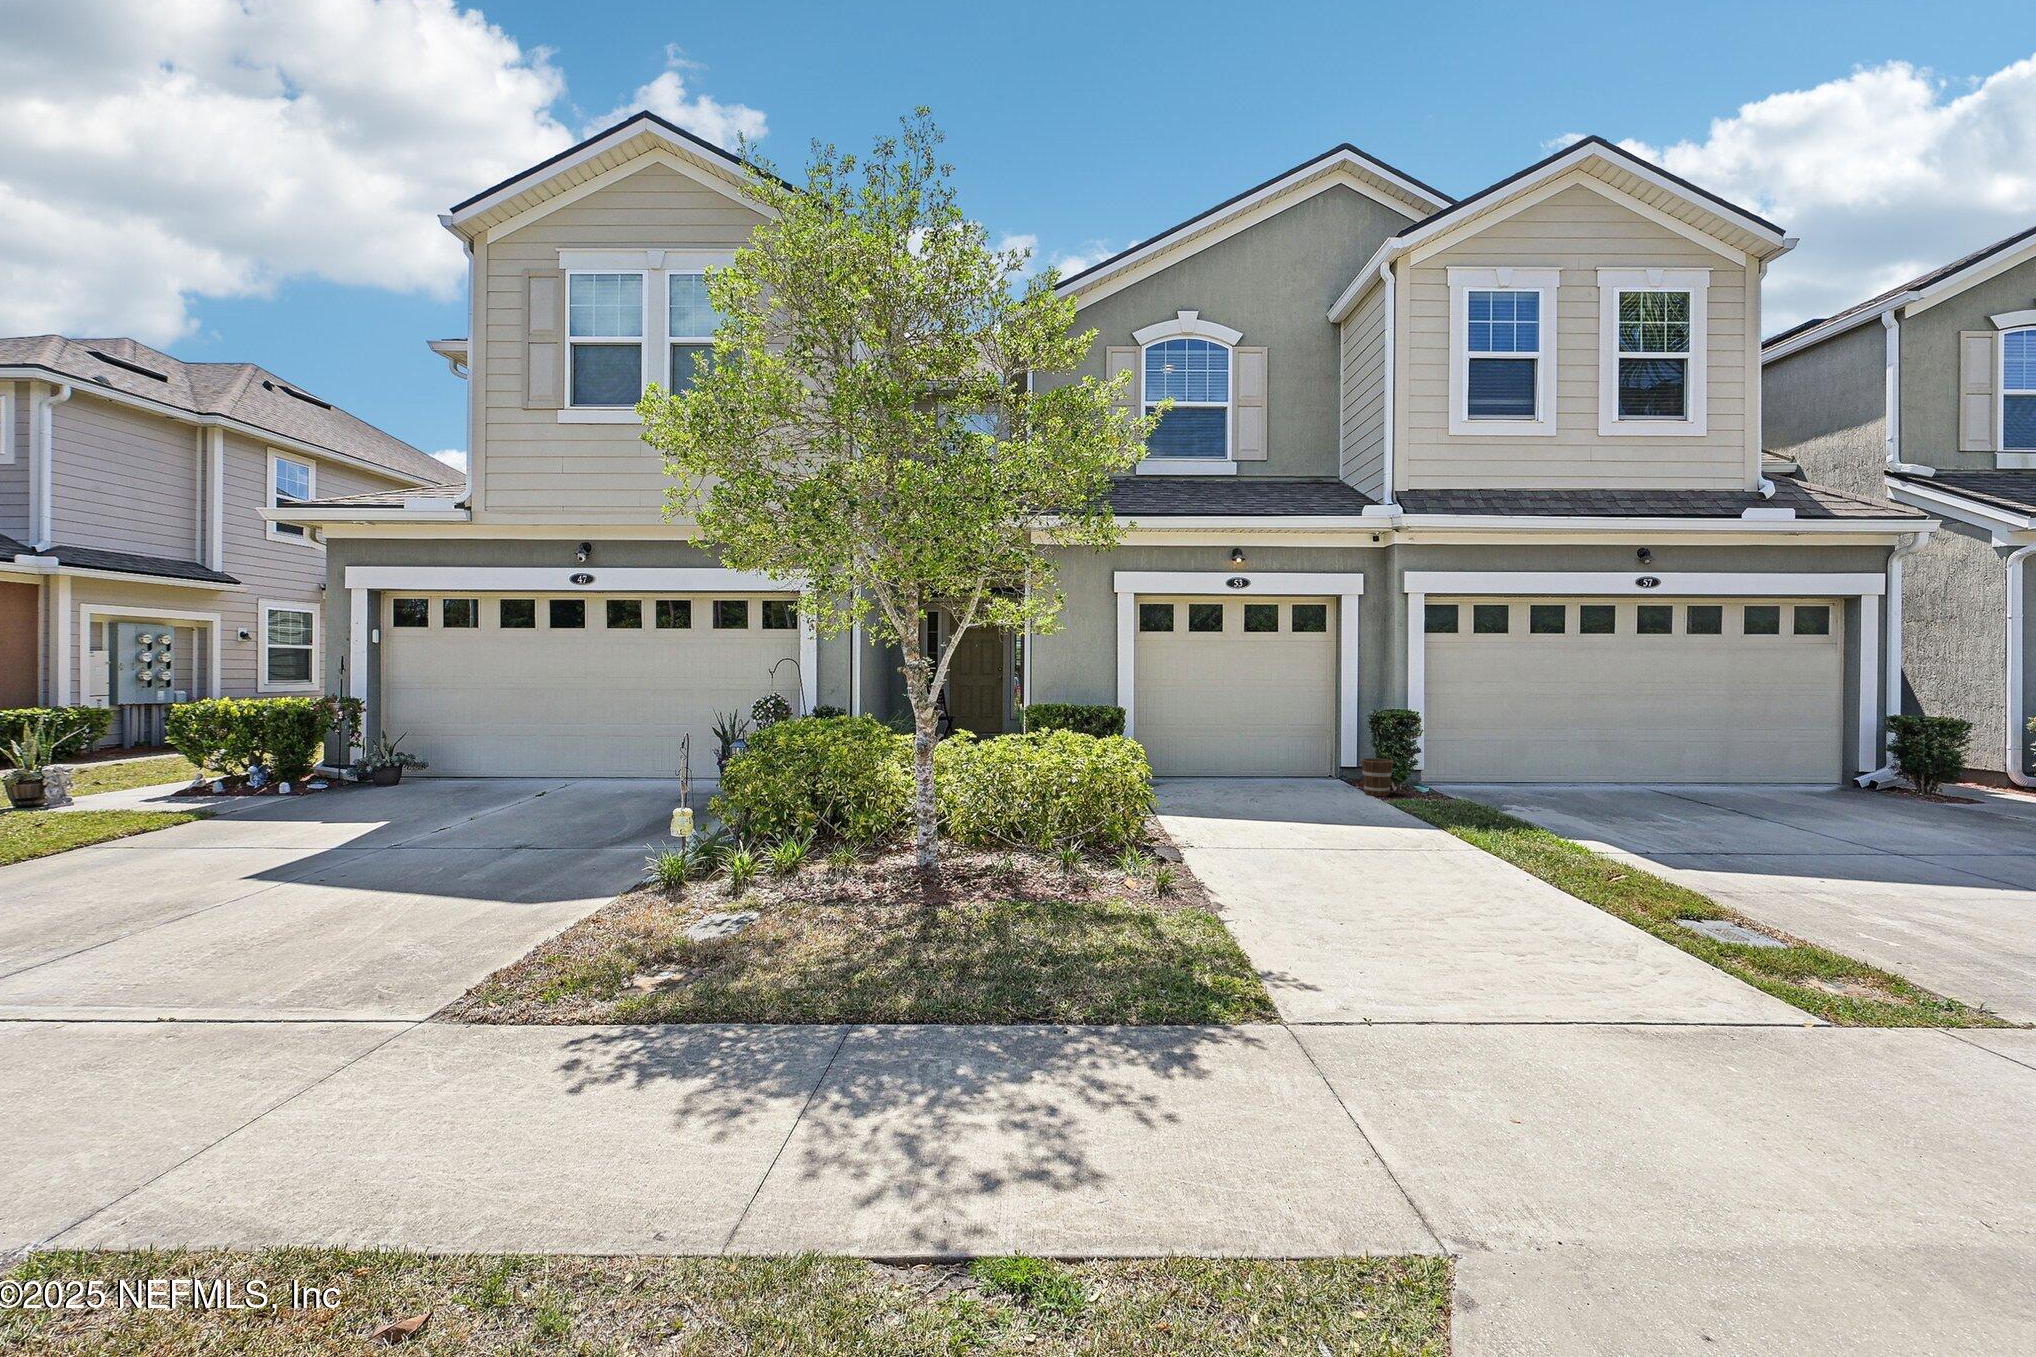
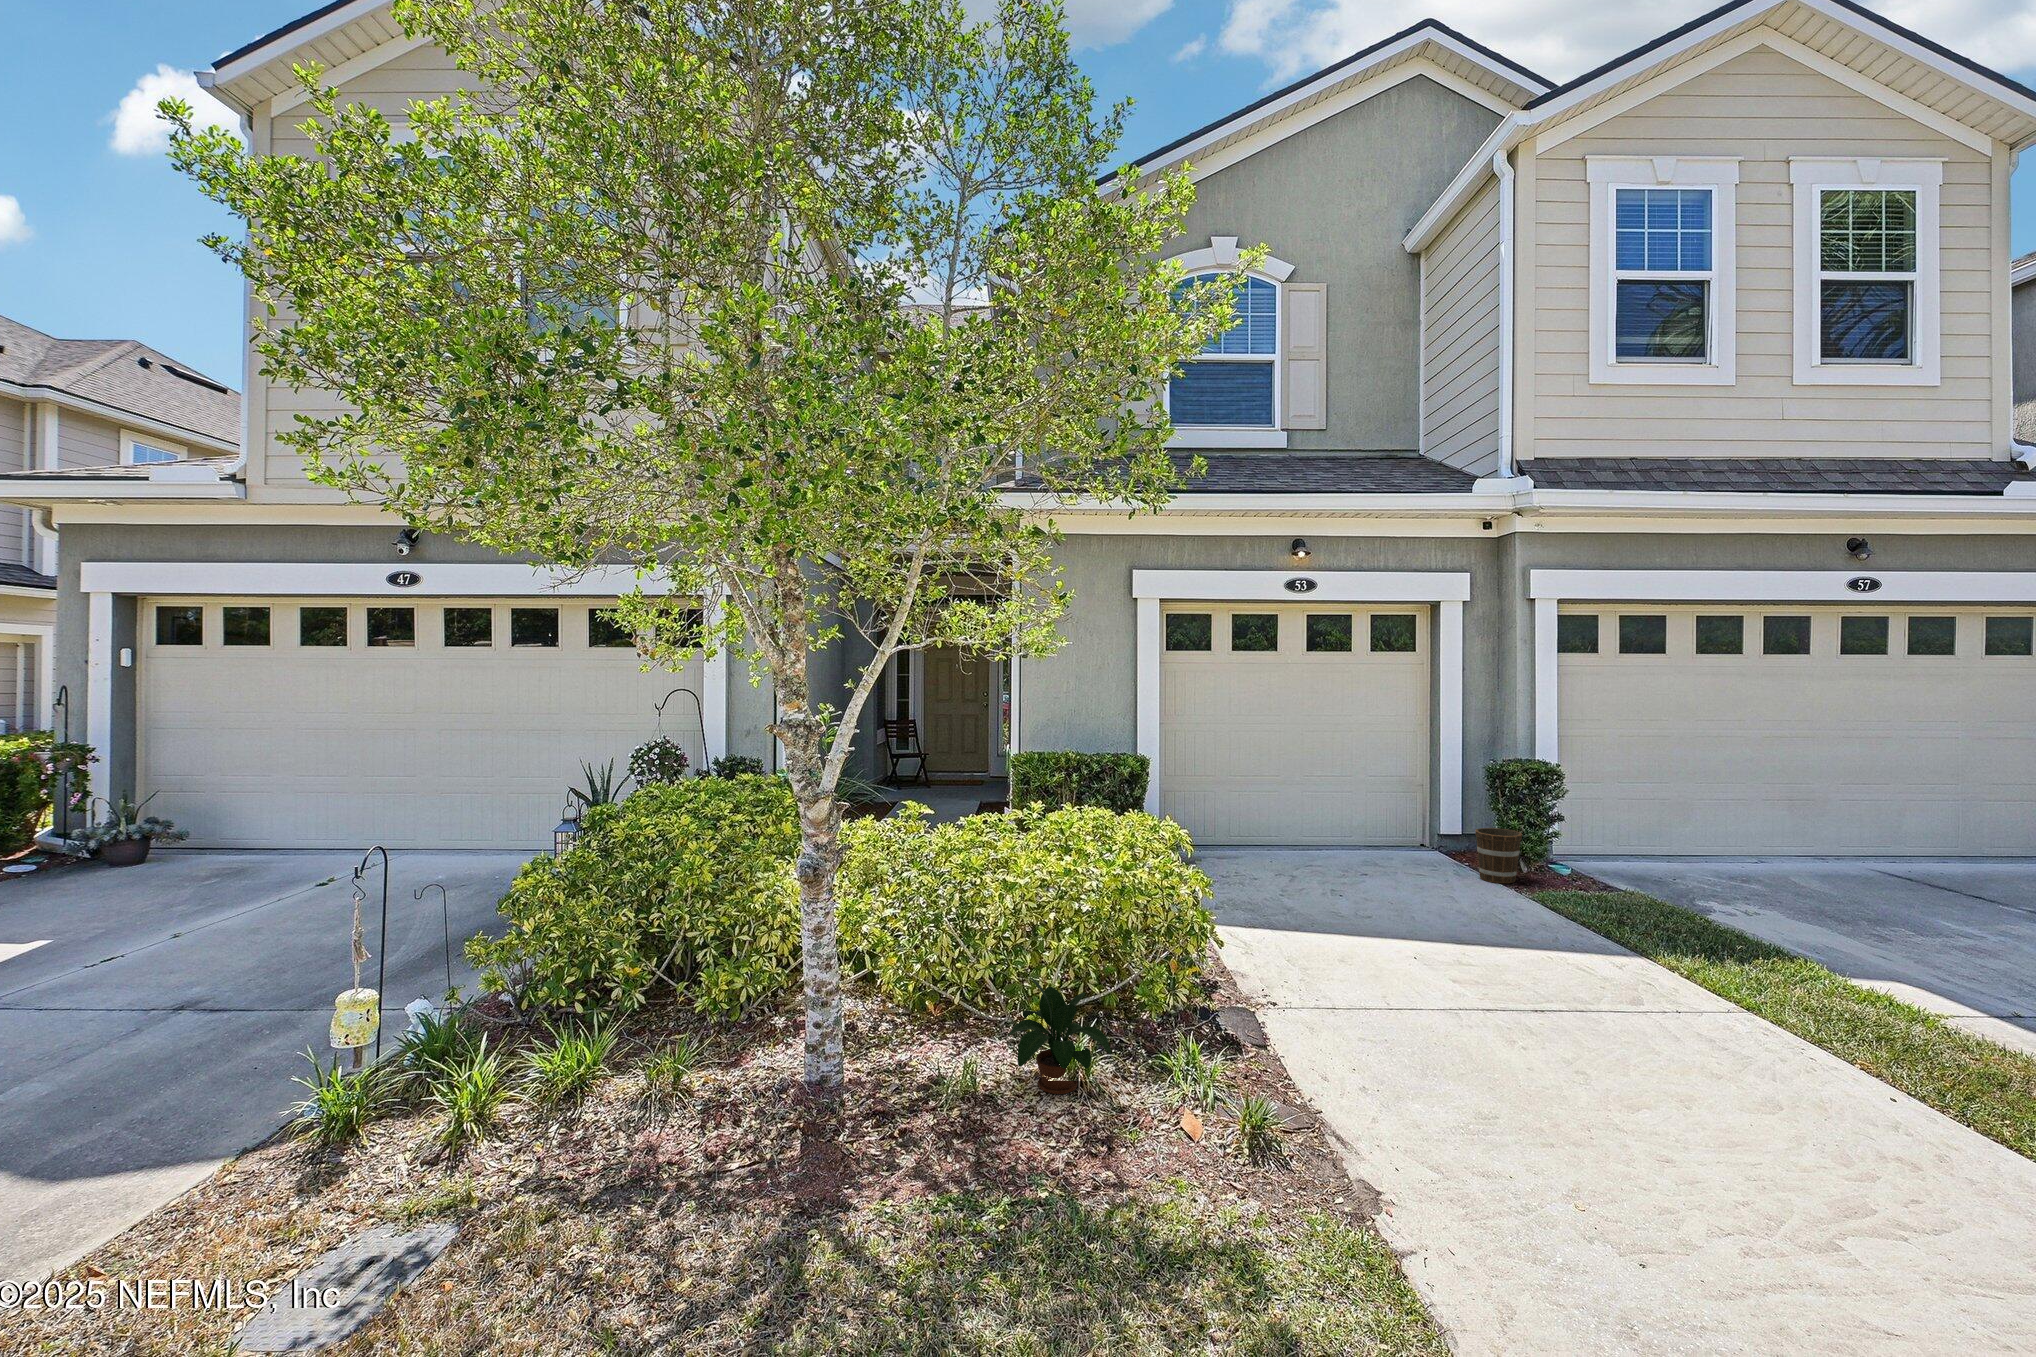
potted plant: none [1030,809,1091,874] -> present [1005,978,1111,1094]

